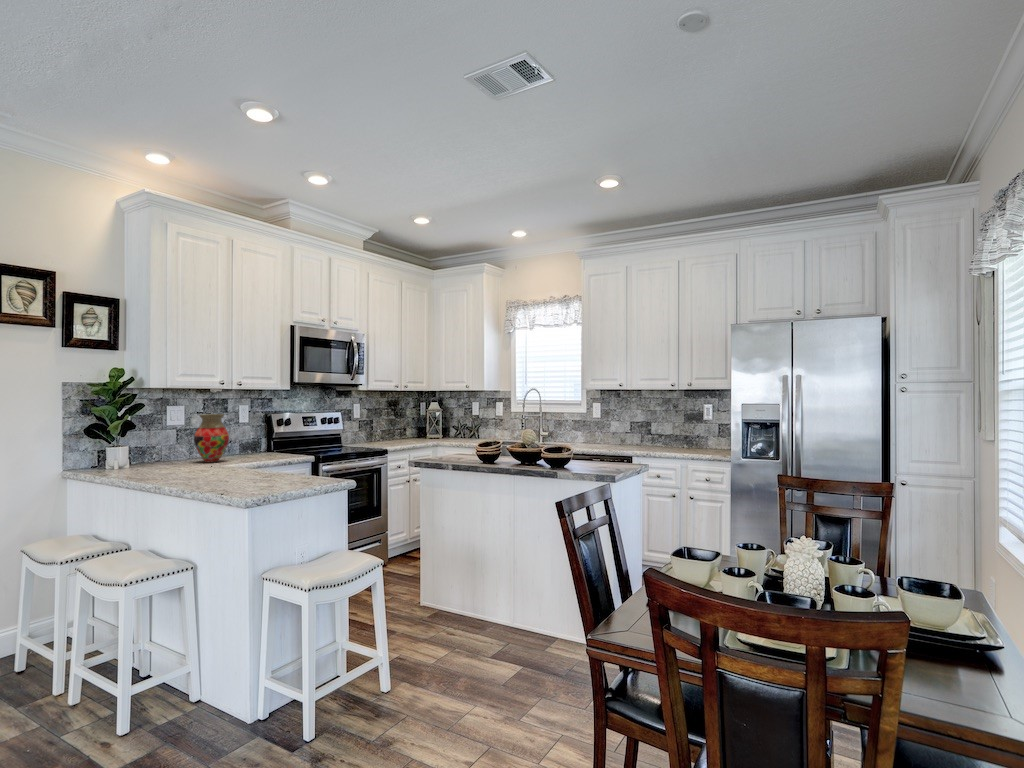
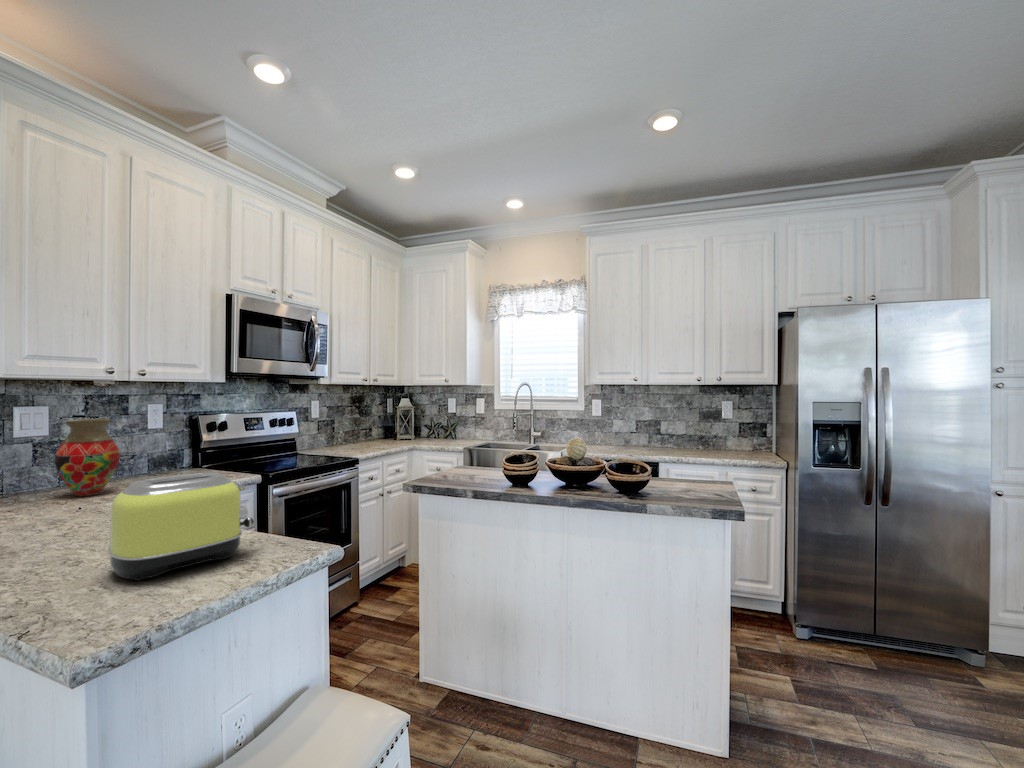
toaster: none [246,438,311,486] -> present [108,472,254,581]

